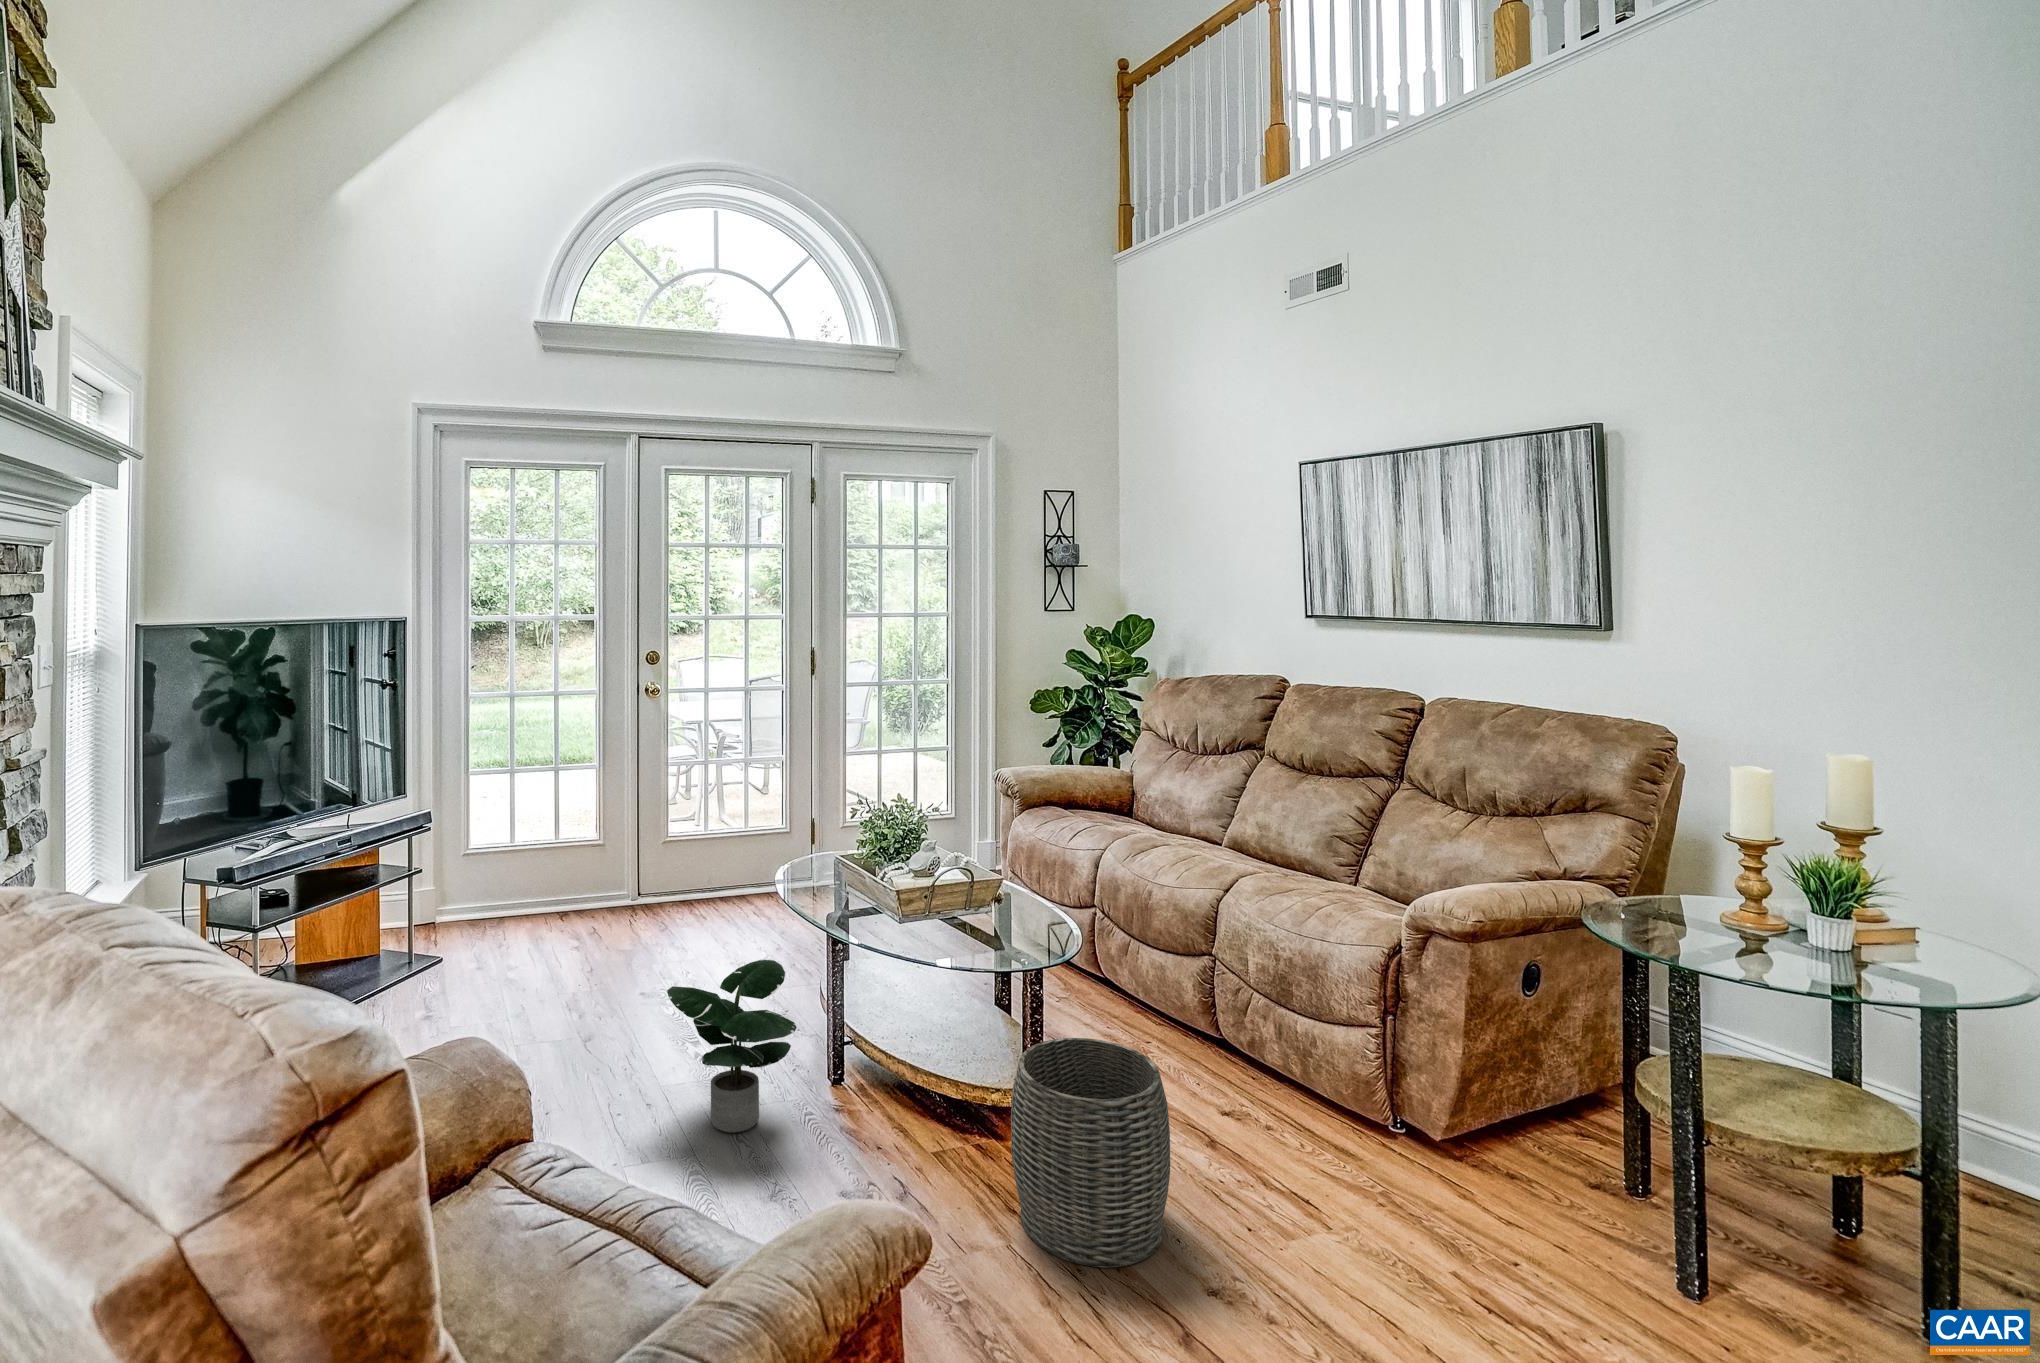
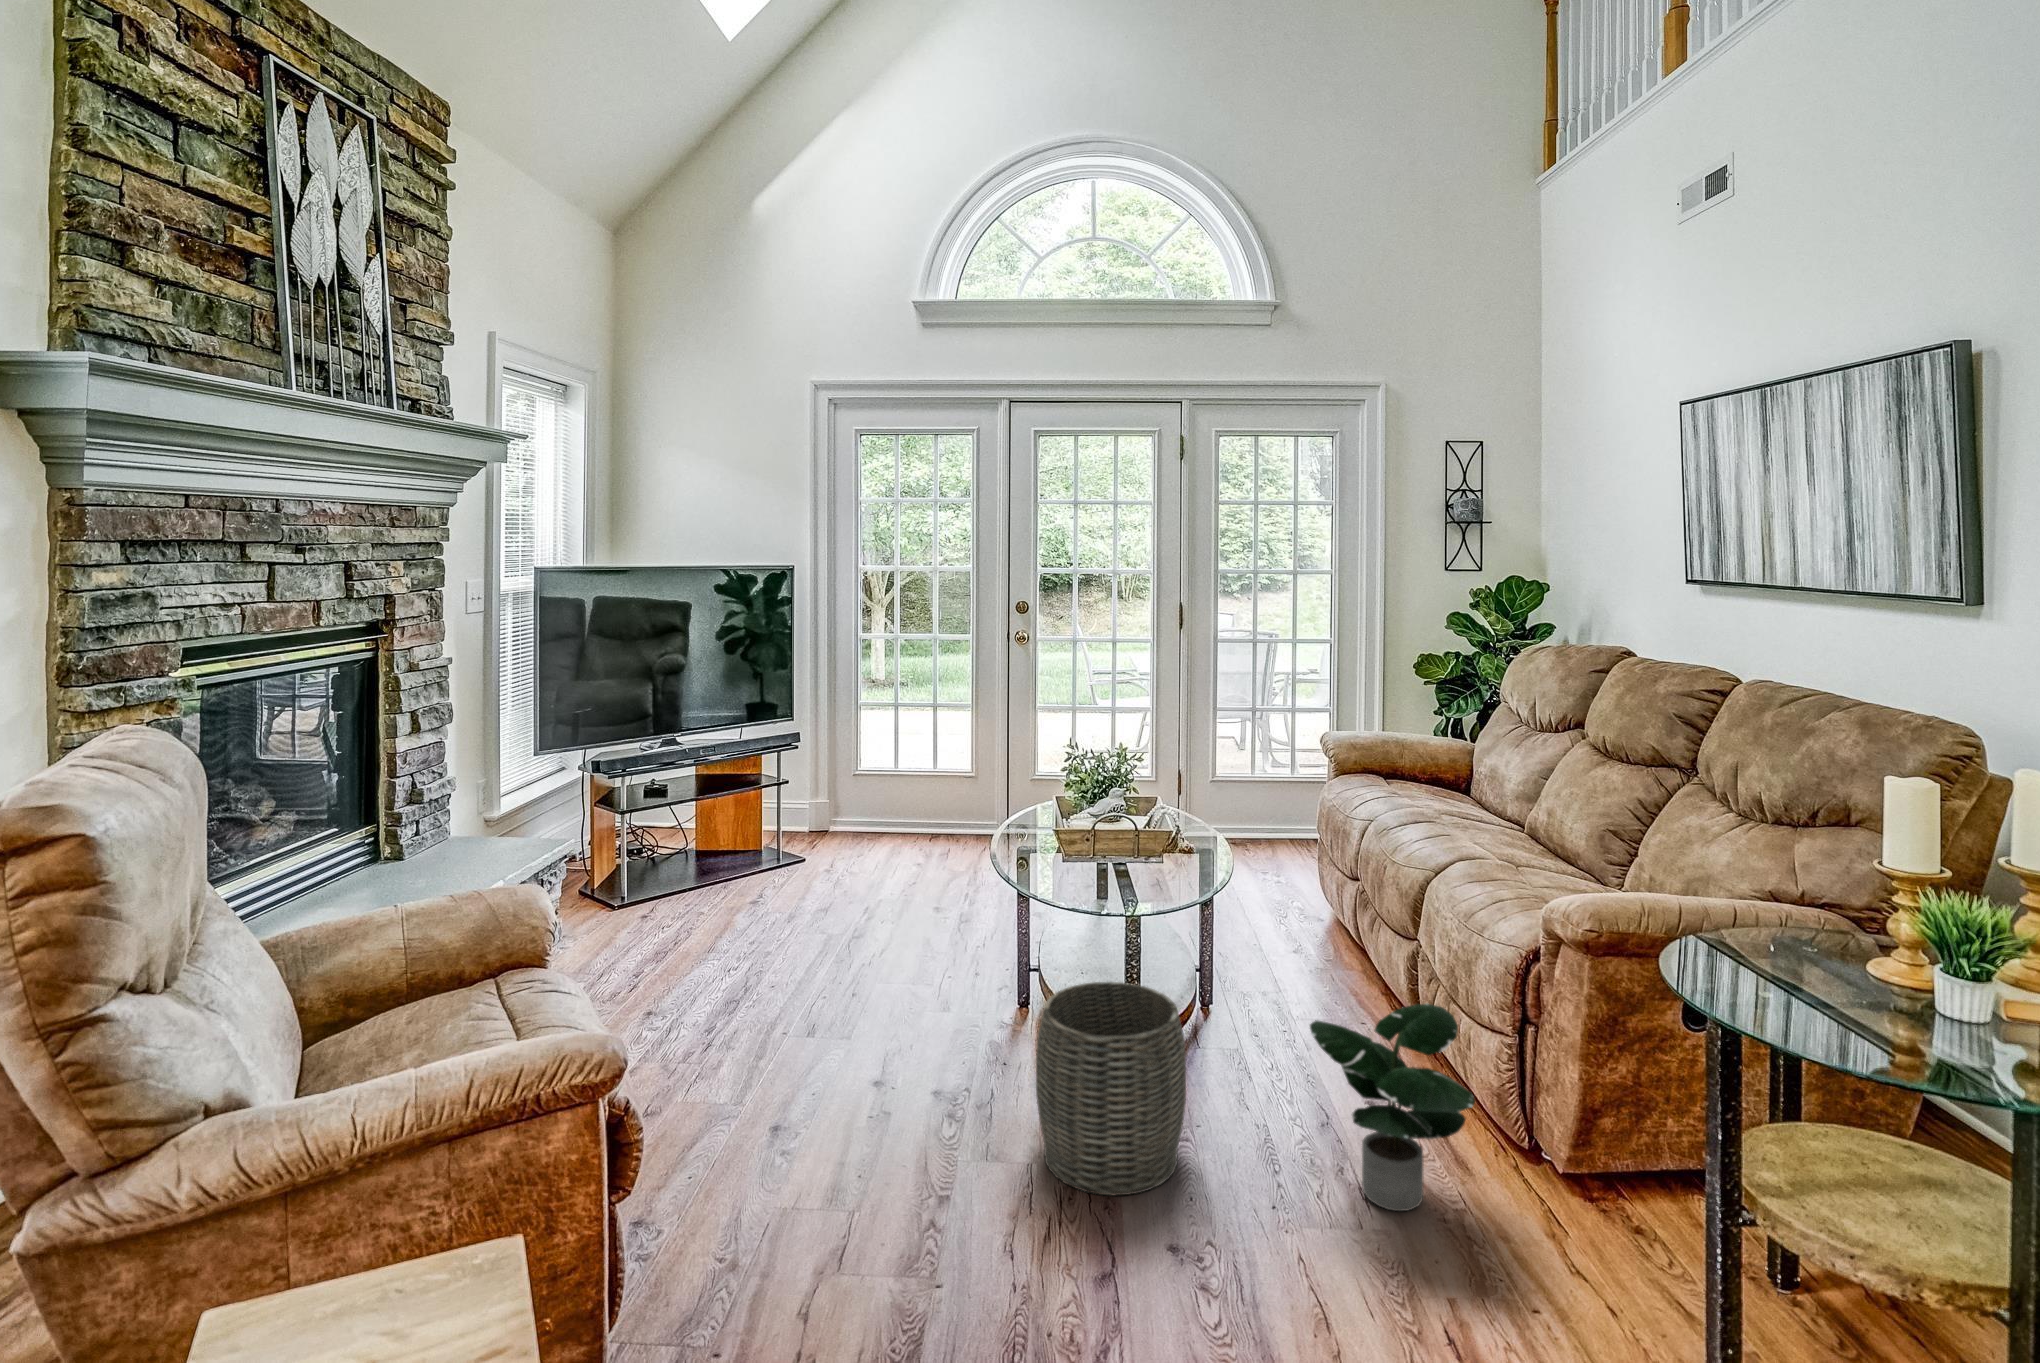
potted plant: present [667,959,797,1133] -> present [1310,1003,1475,1211]

